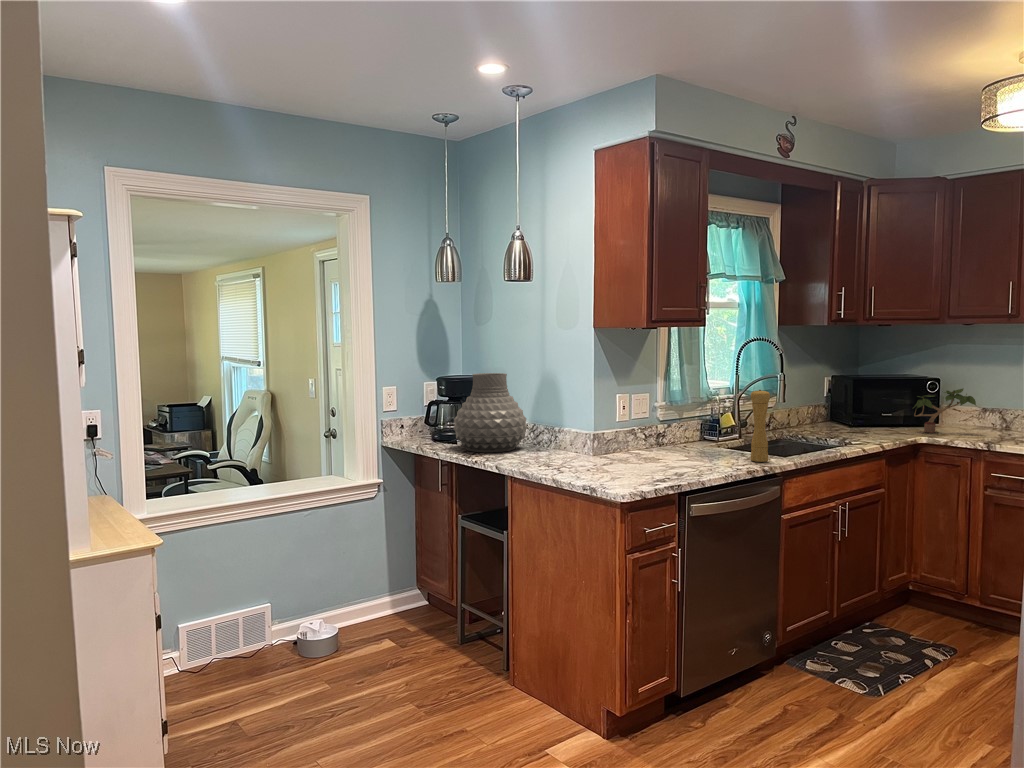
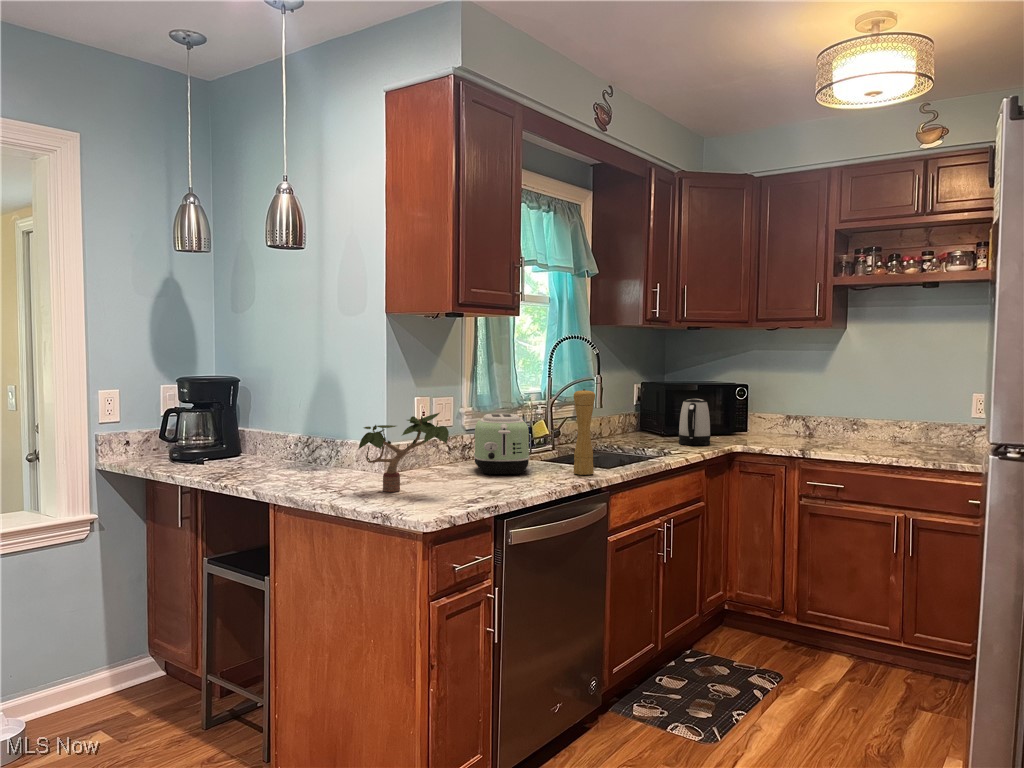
vase: present [453,373,527,452] -> none [197,370,299,473]
potted plant: present [914,389,976,433] -> present [358,413,449,492]
kettle: none [862,393,894,437] -> present [679,399,710,445]
toaster: none [665,409,712,460] -> present [474,414,530,475]

